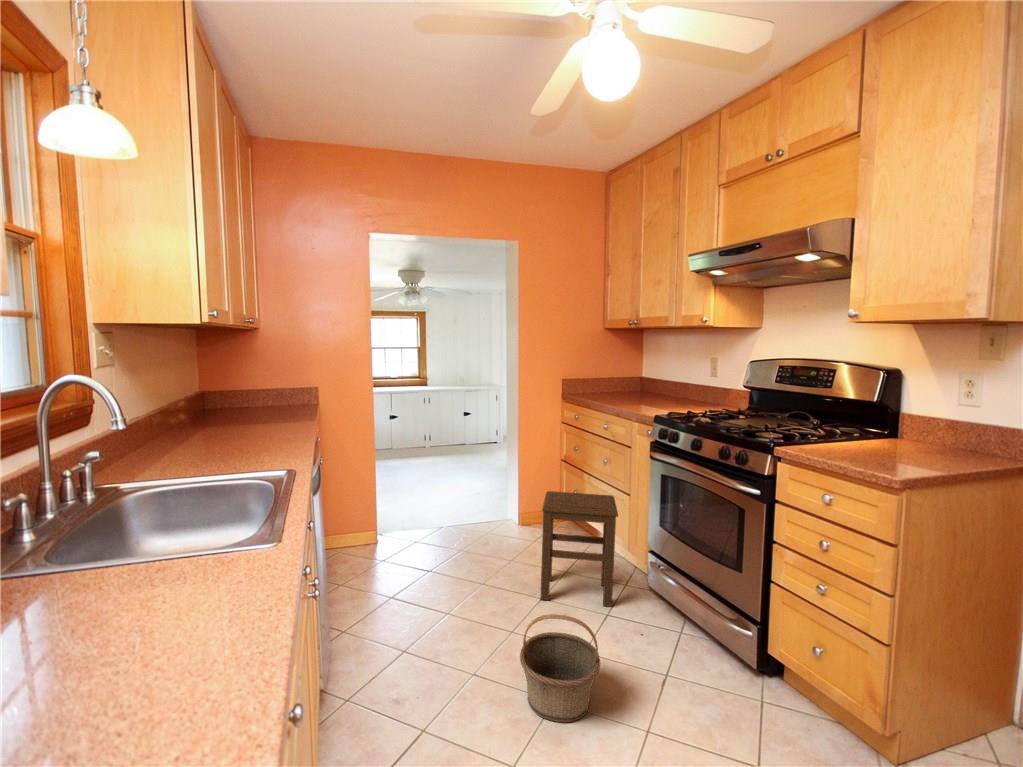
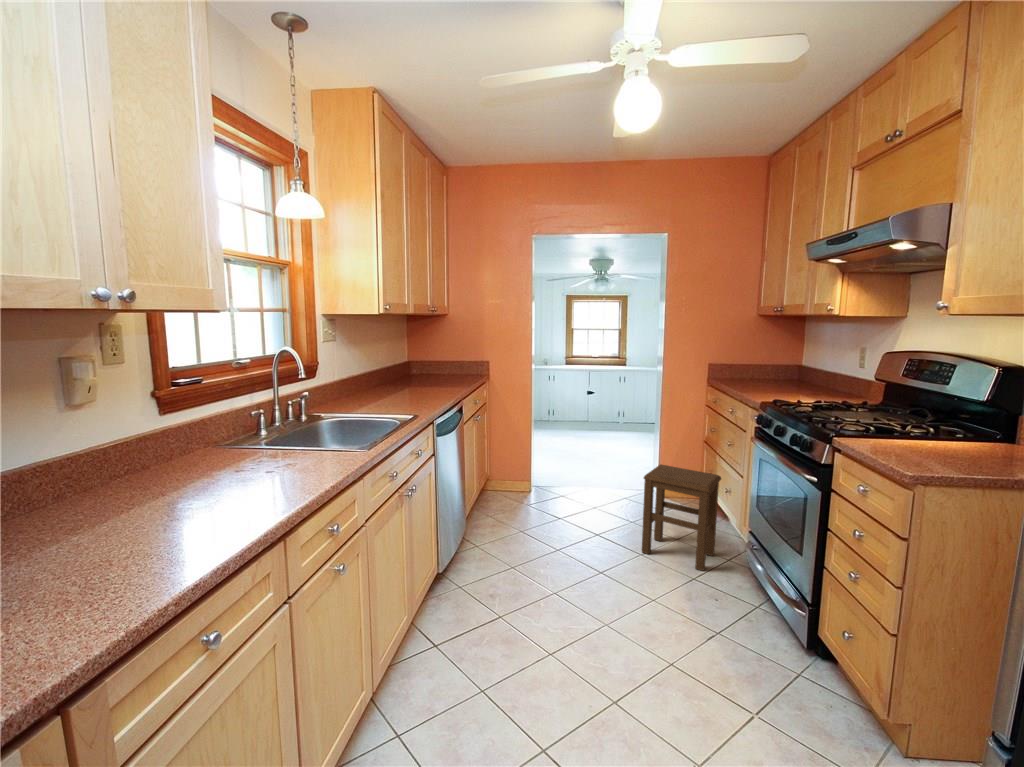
basket: present [520,614,600,722] -> none [581,551,645,631]

